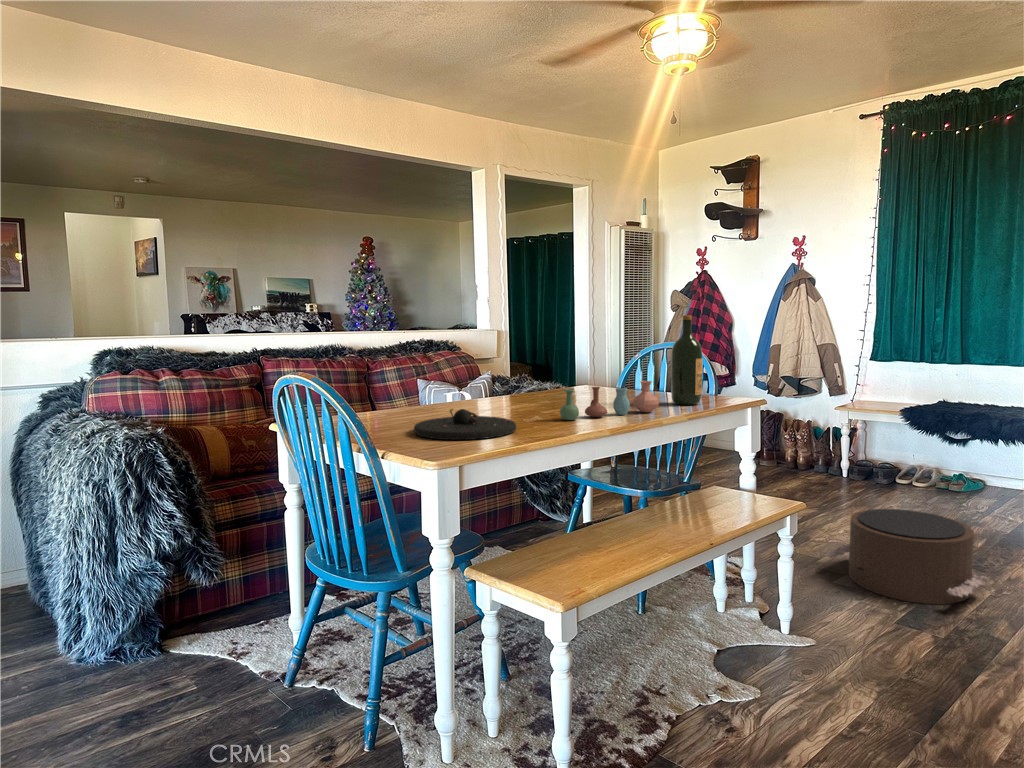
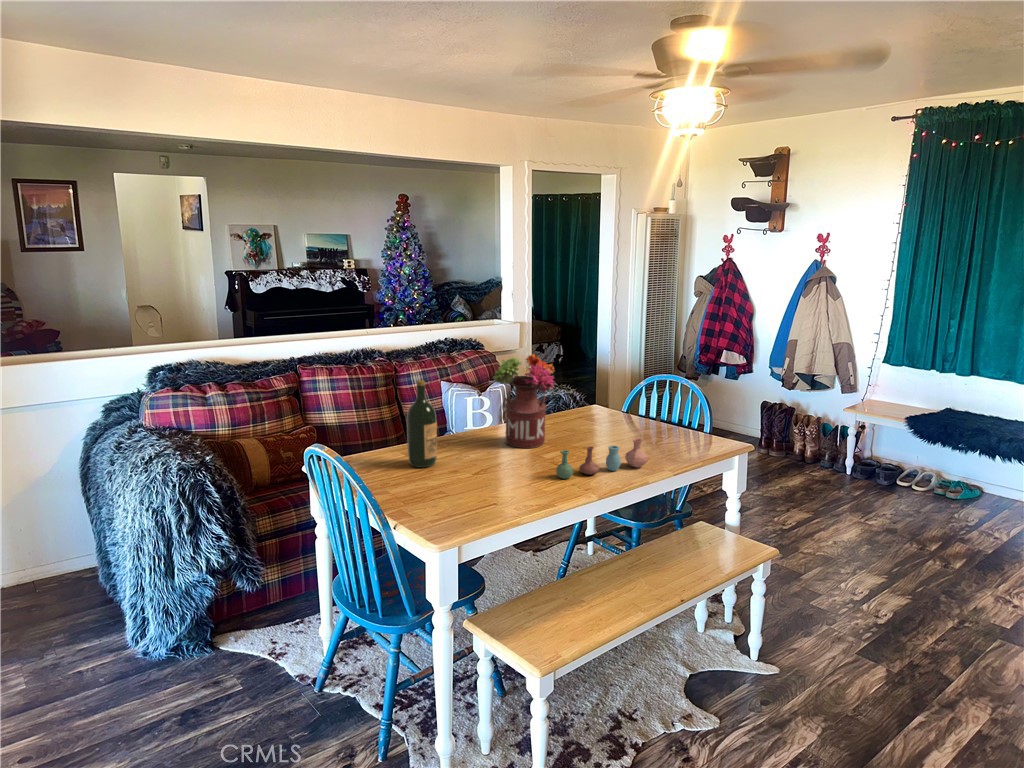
flower arrangement: none [483,304,552,407] -> present [493,354,555,448]
wine bottle: present [671,315,703,405] -> present [407,380,437,468]
plate: present [414,409,516,440] -> none [424,472,514,510]
pouf: present [825,509,989,604] -> none [805,536,953,635]

